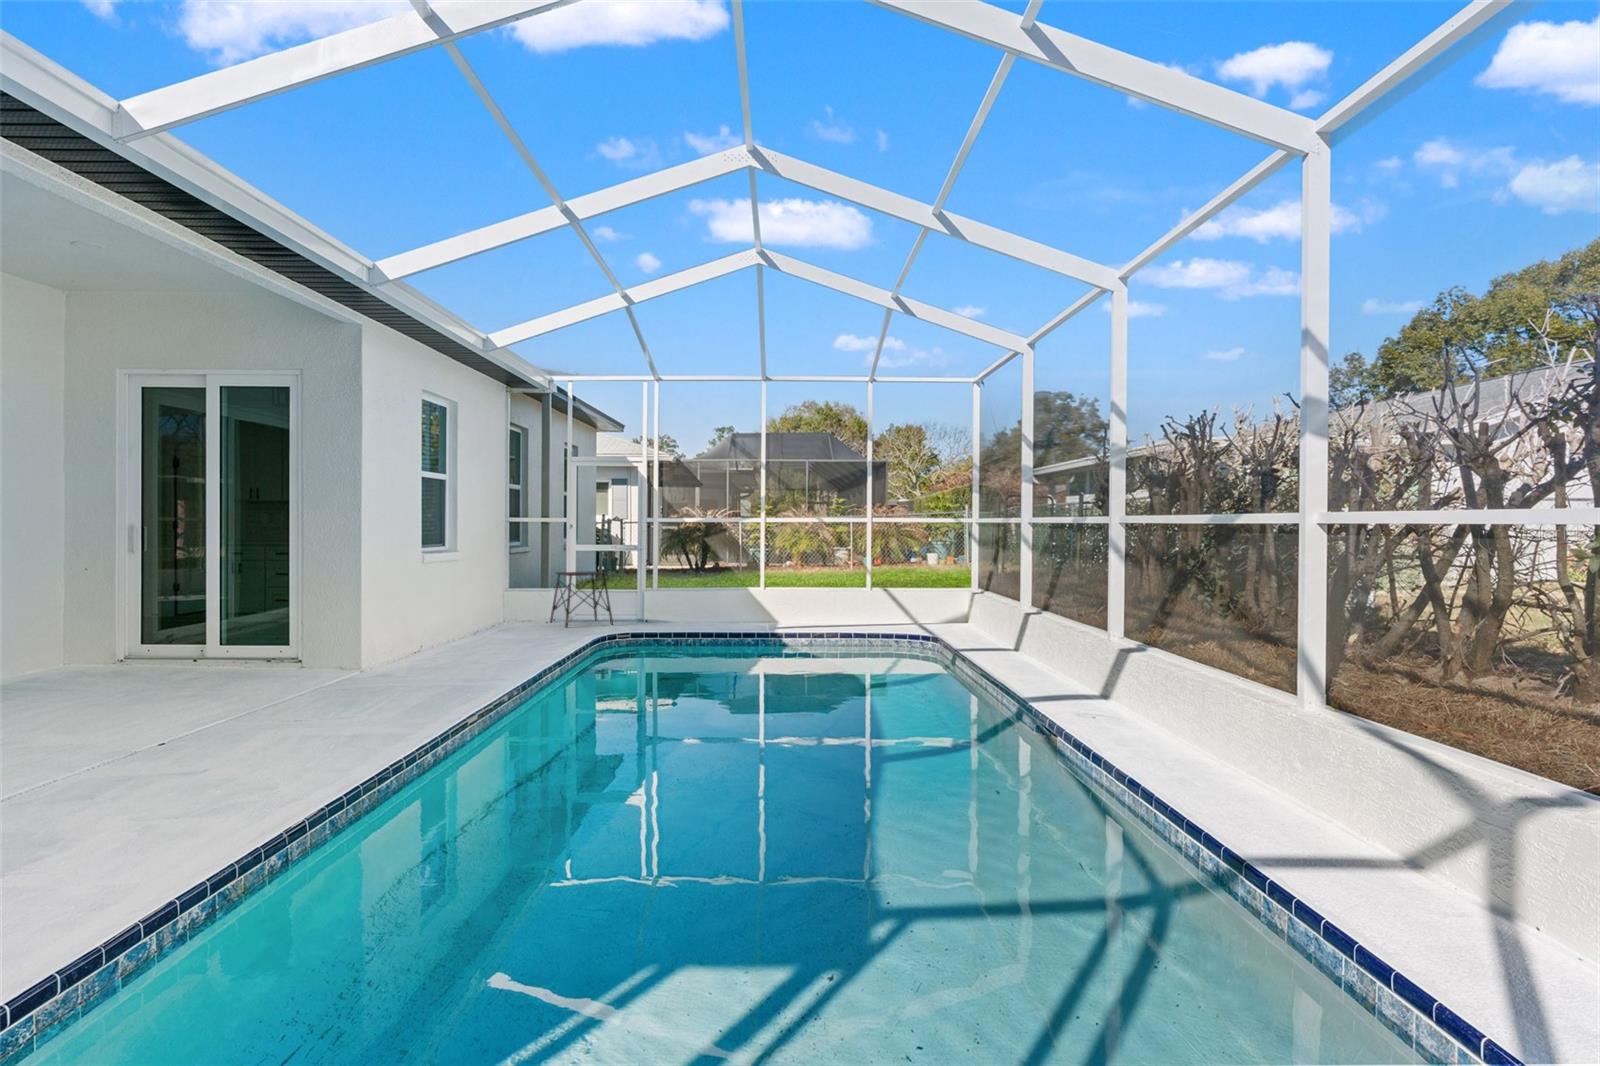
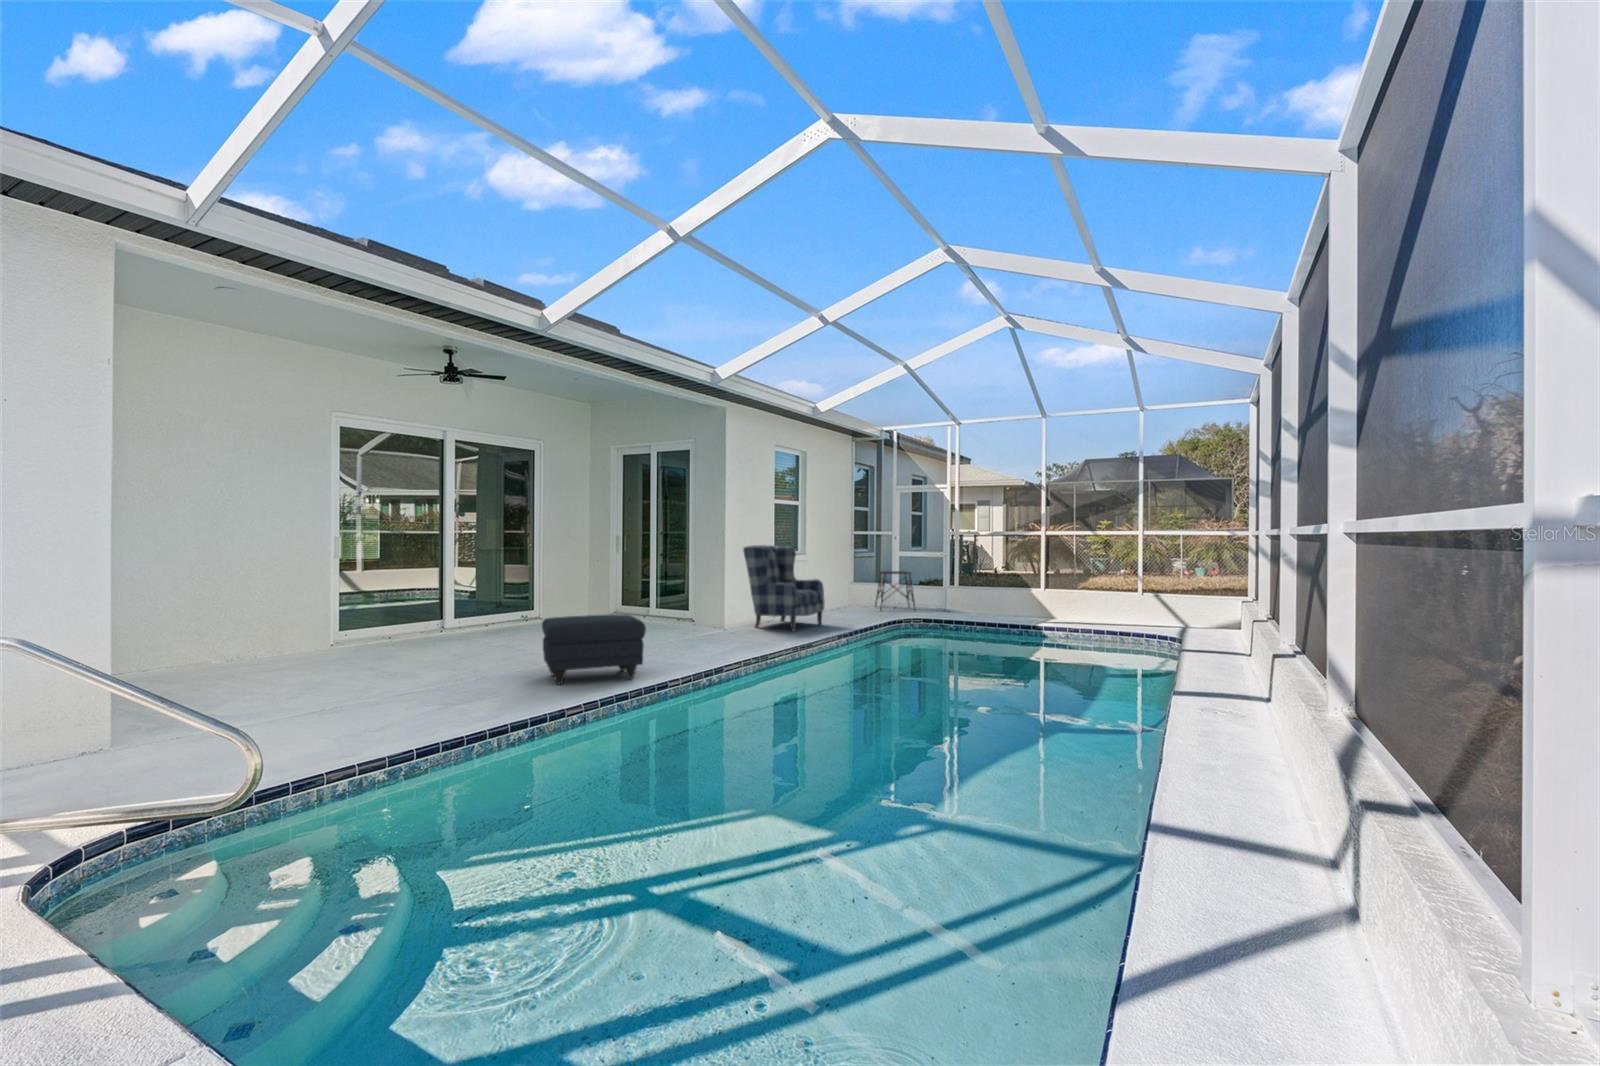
chair: none [392,539,517,667] -> present [743,545,825,631]
ottoman: none [117,664,350,806] -> present [542,615,646,684]

